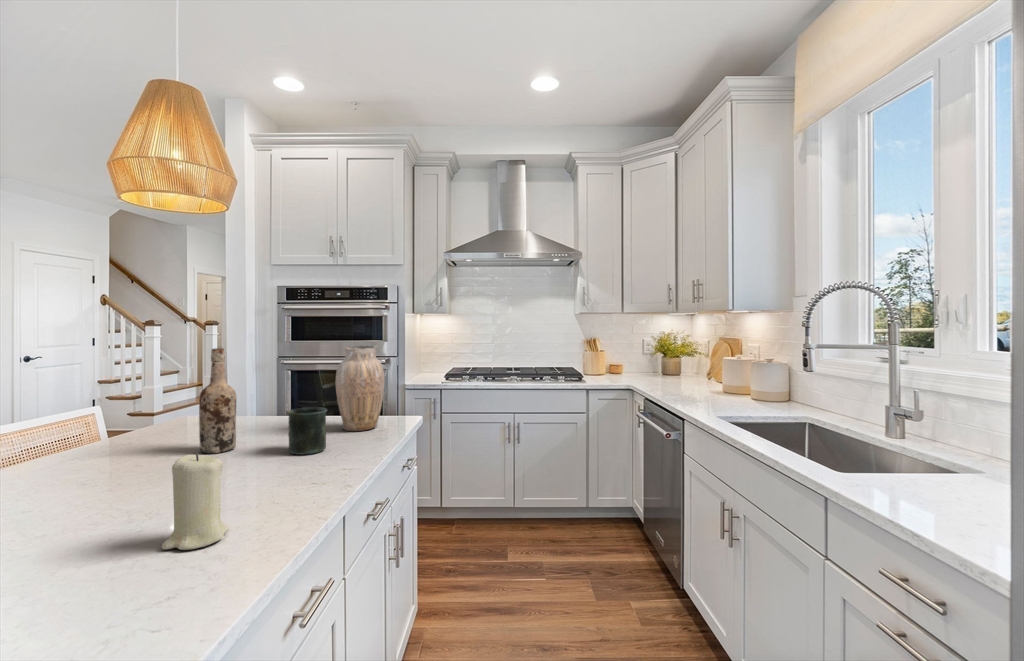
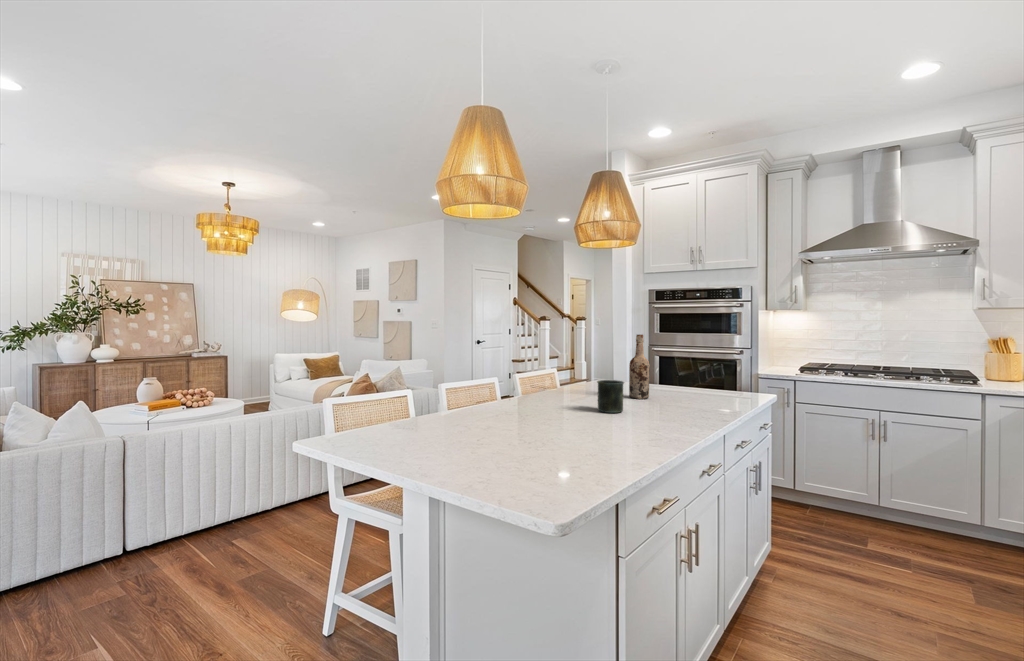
vase: present [336,346,384,431] -> none [711,335,748,398]
mug: present [287,407,327,454] -> present [597,380,624,413]
candle: present [162,452,229,550] -> none [647,383,674,429]

